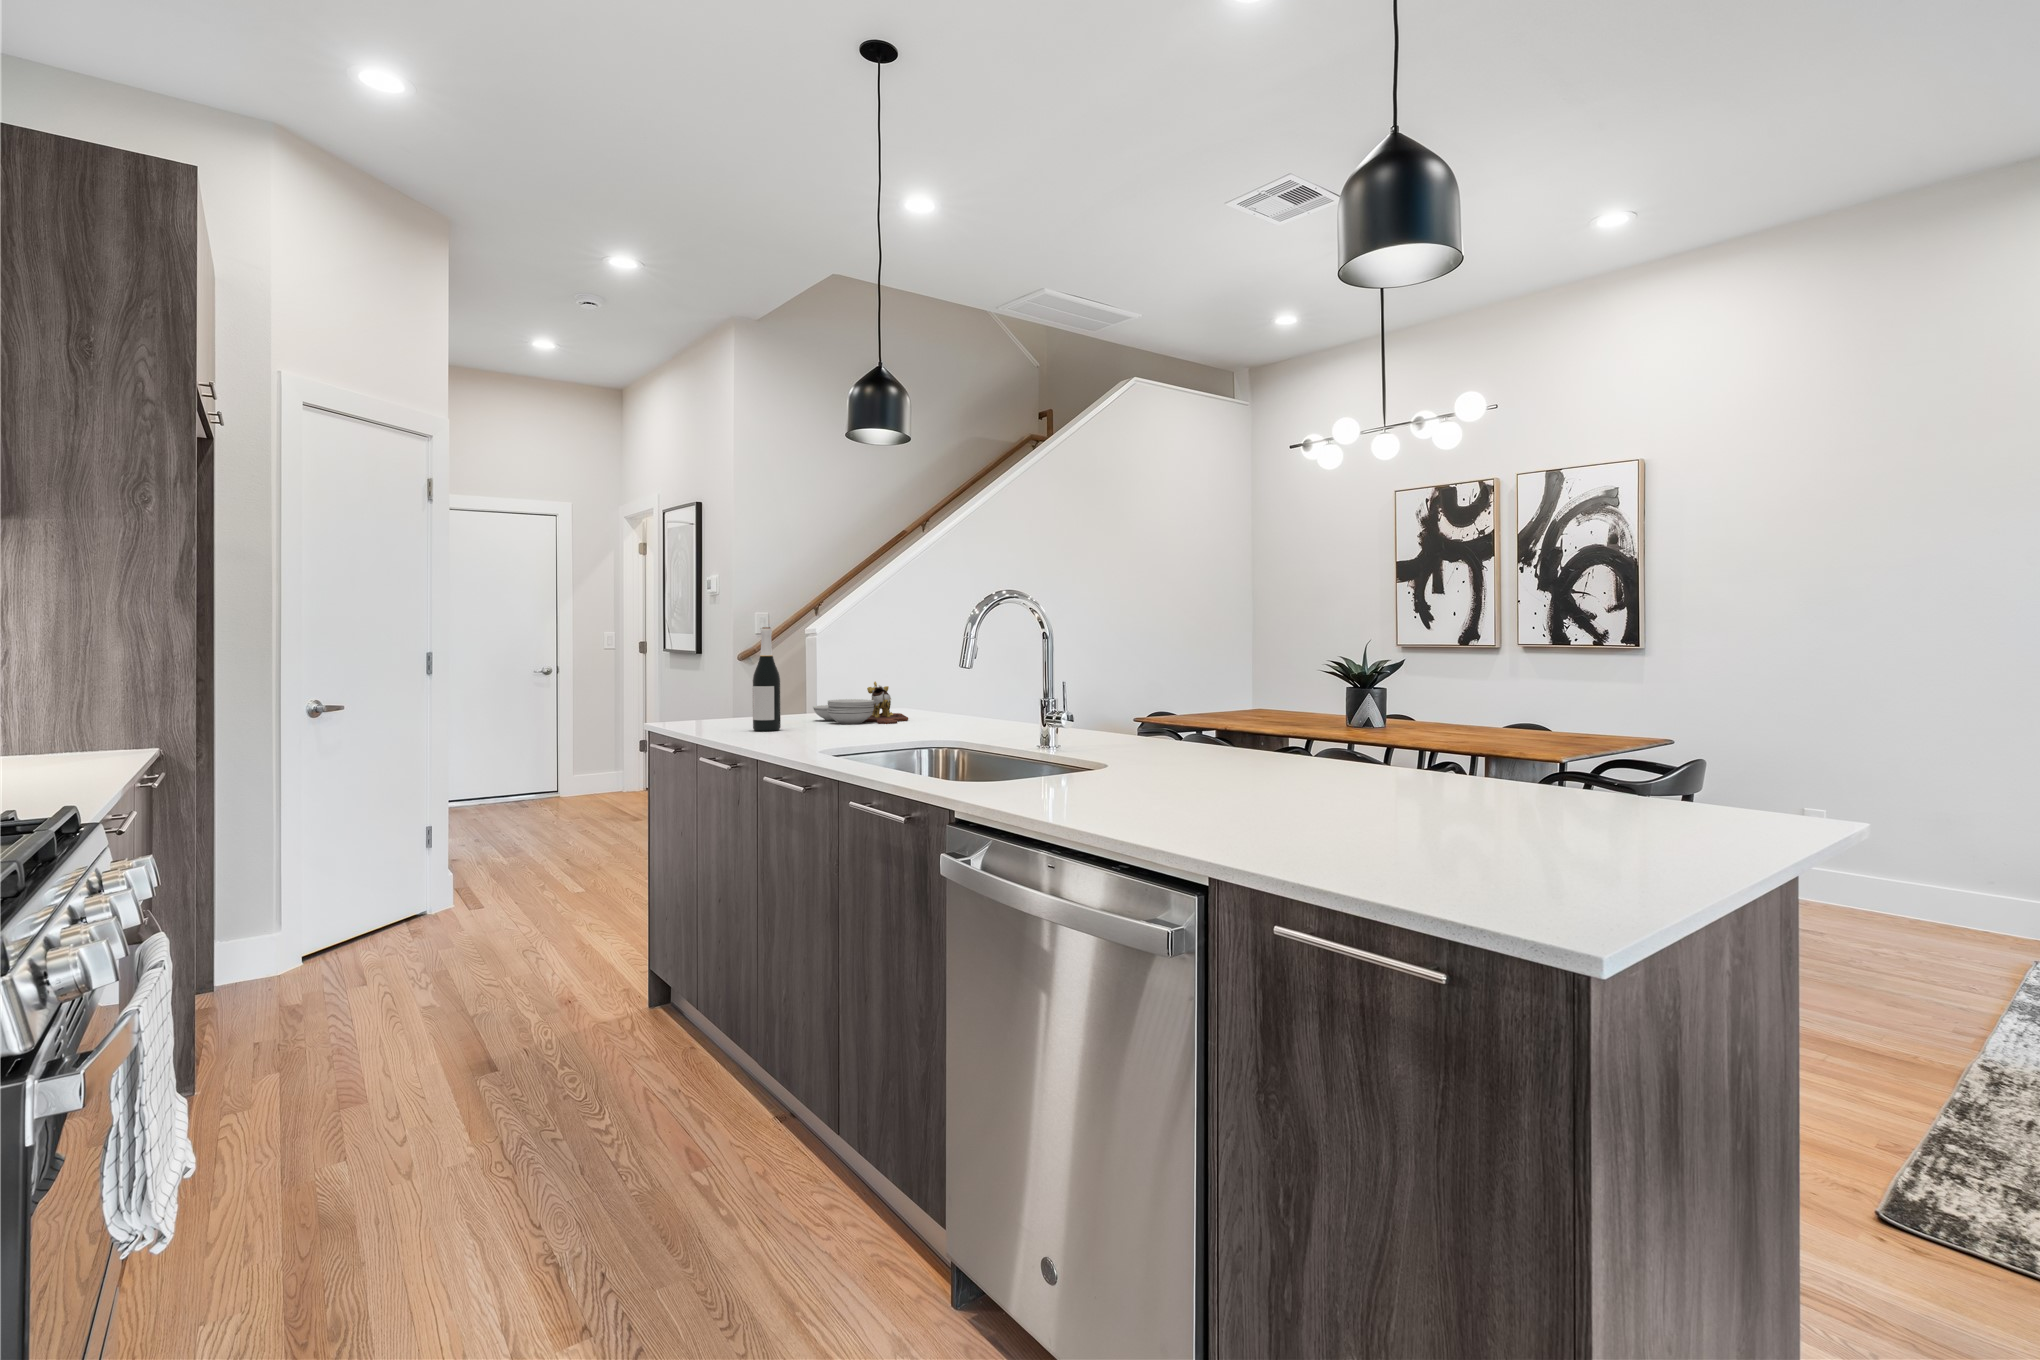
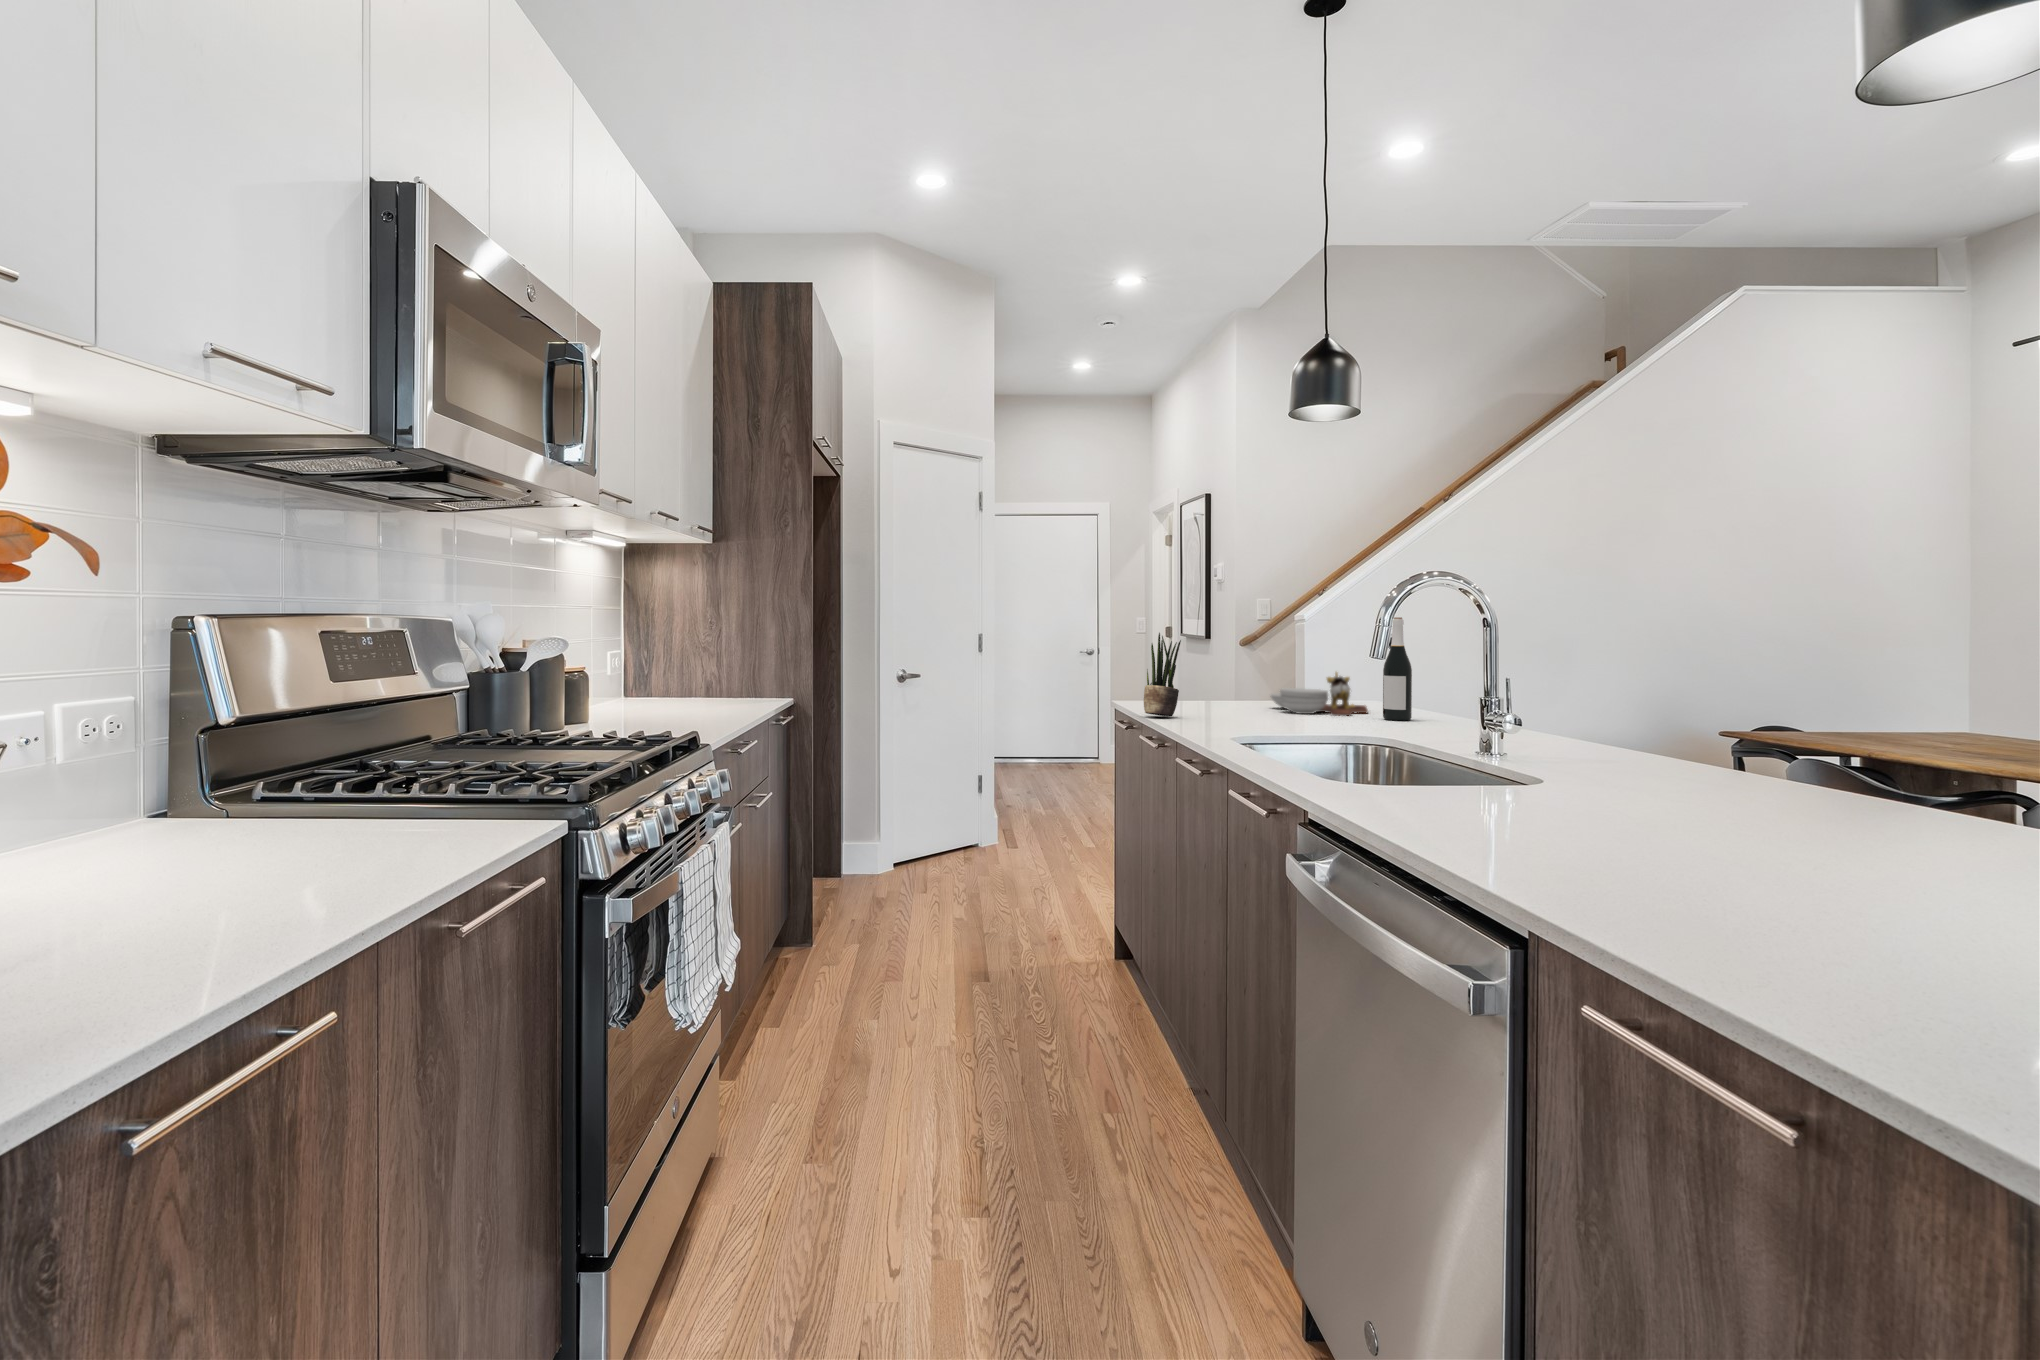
wine bottle: present [753,627,781,731] -> present [1383,617,1412,721]
potted plant: none [699,644,739,734] -> present [1144,633,1181,716]

